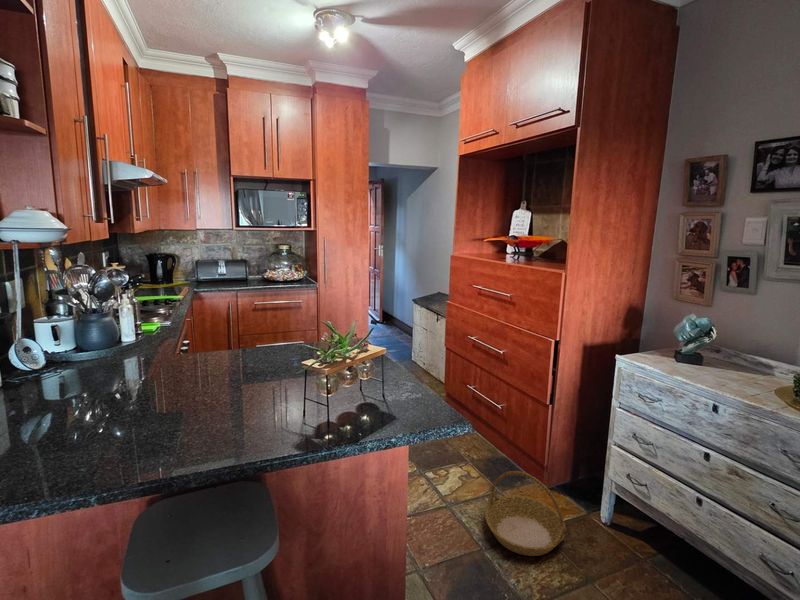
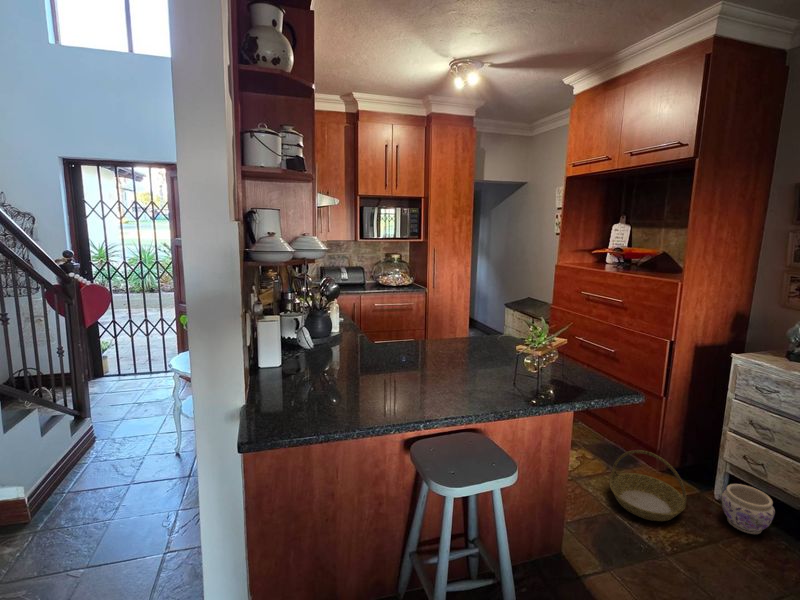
planter: none [605,506,659,566] -> present [722,484,775,535]

